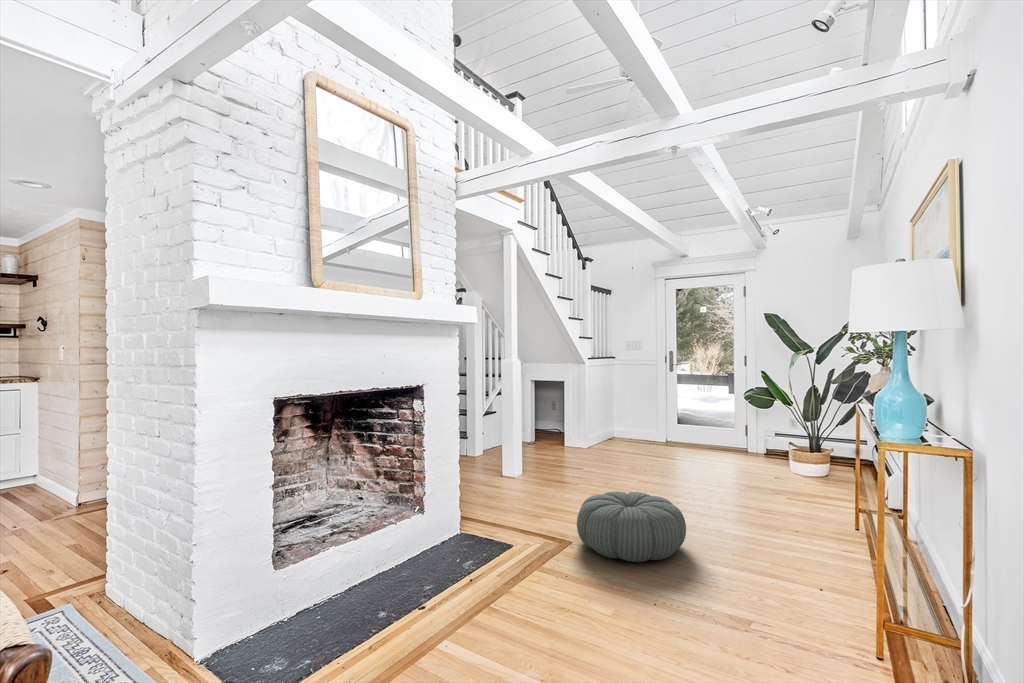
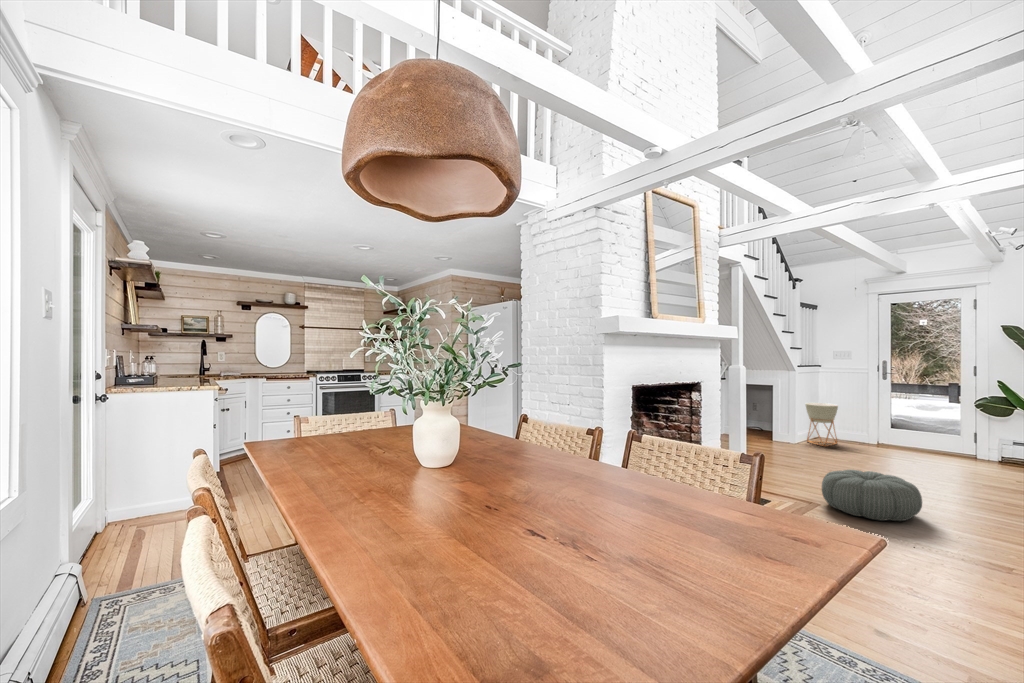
planter: none [595,400,627,451] -> present [806,403,838,446]

